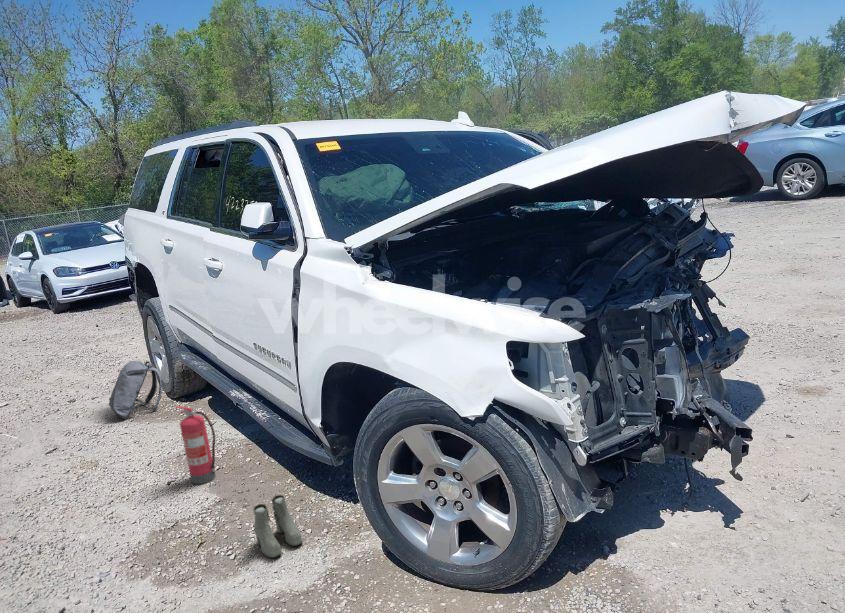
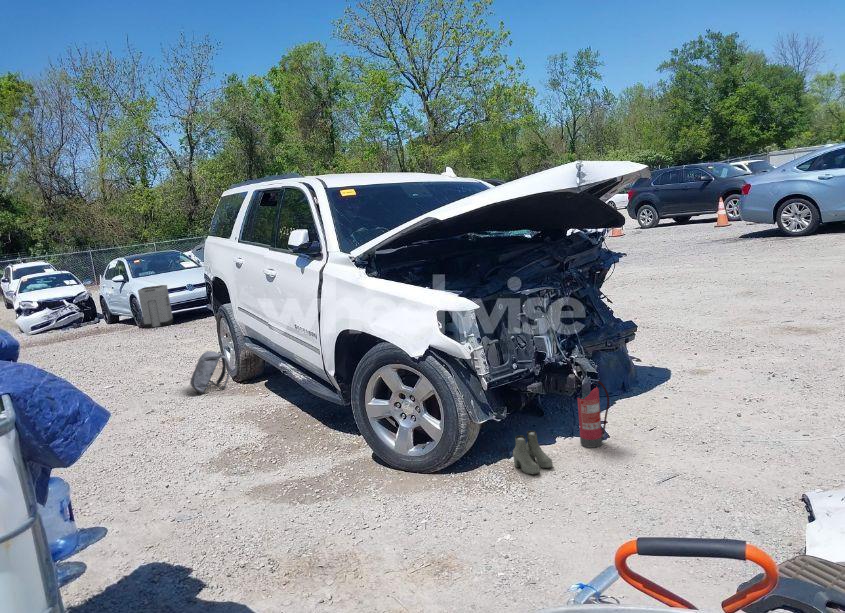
trash can: none [48,264,94,317] -> present [138,285,173,328]
fire extinguisher: present [175,406,216,484] -> present [578,381,609,448]
boots: present [254,495,302,558] -> present [513,430,553,474]

